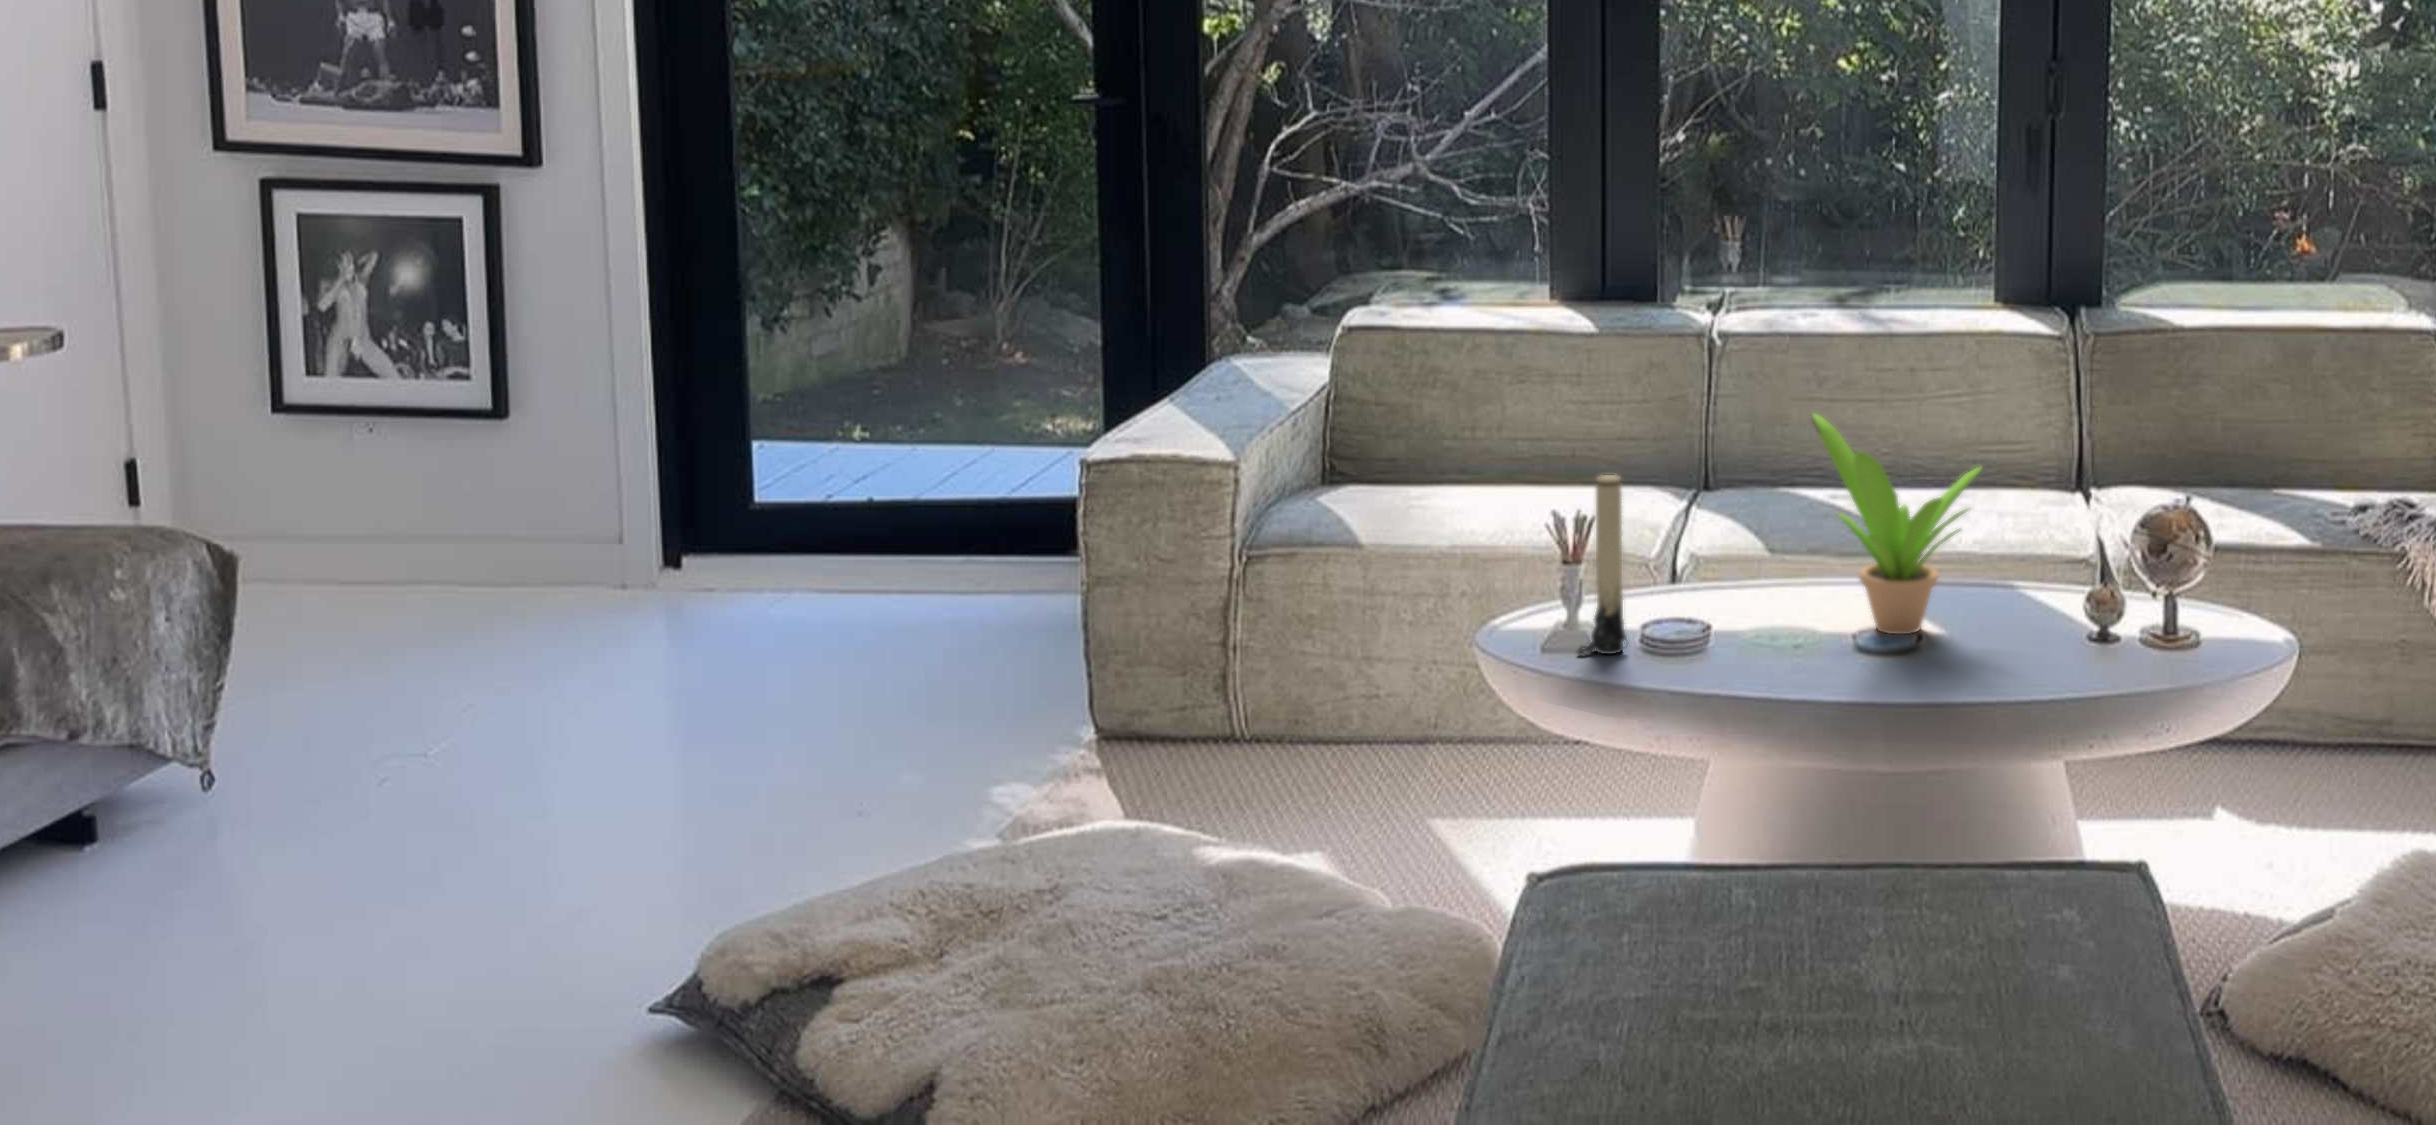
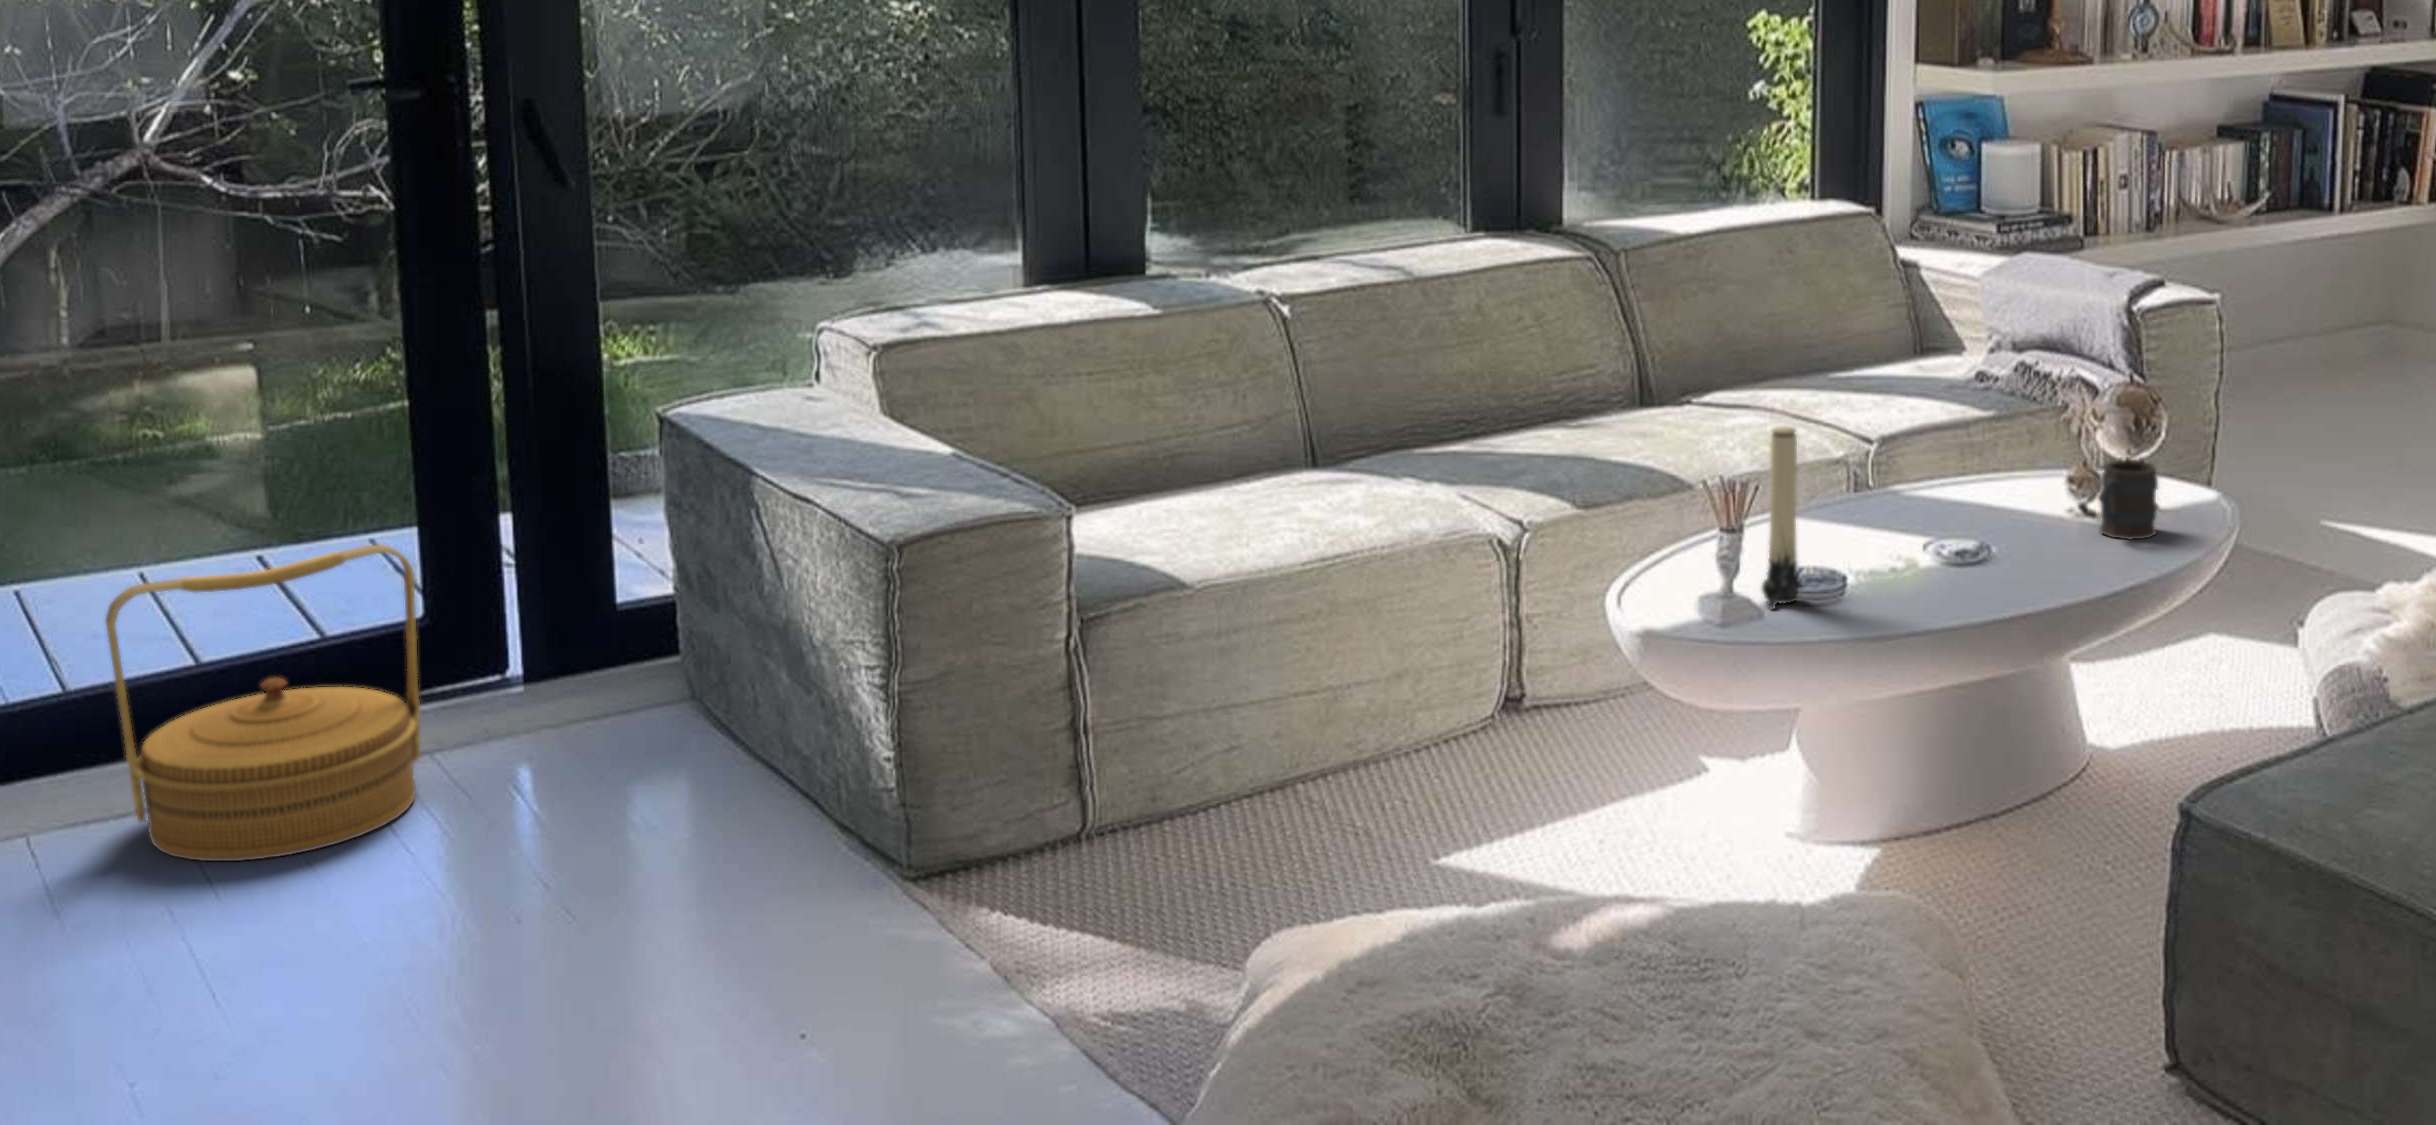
potted plant: present [1812,414,1982,634] -> none [1815,344,2009,538]
woven basket: none [804,423,1007,633] -> present [106,544,420,861]
mug: none [2019,588,2109,679] -> present [2100,460,2158,539]

